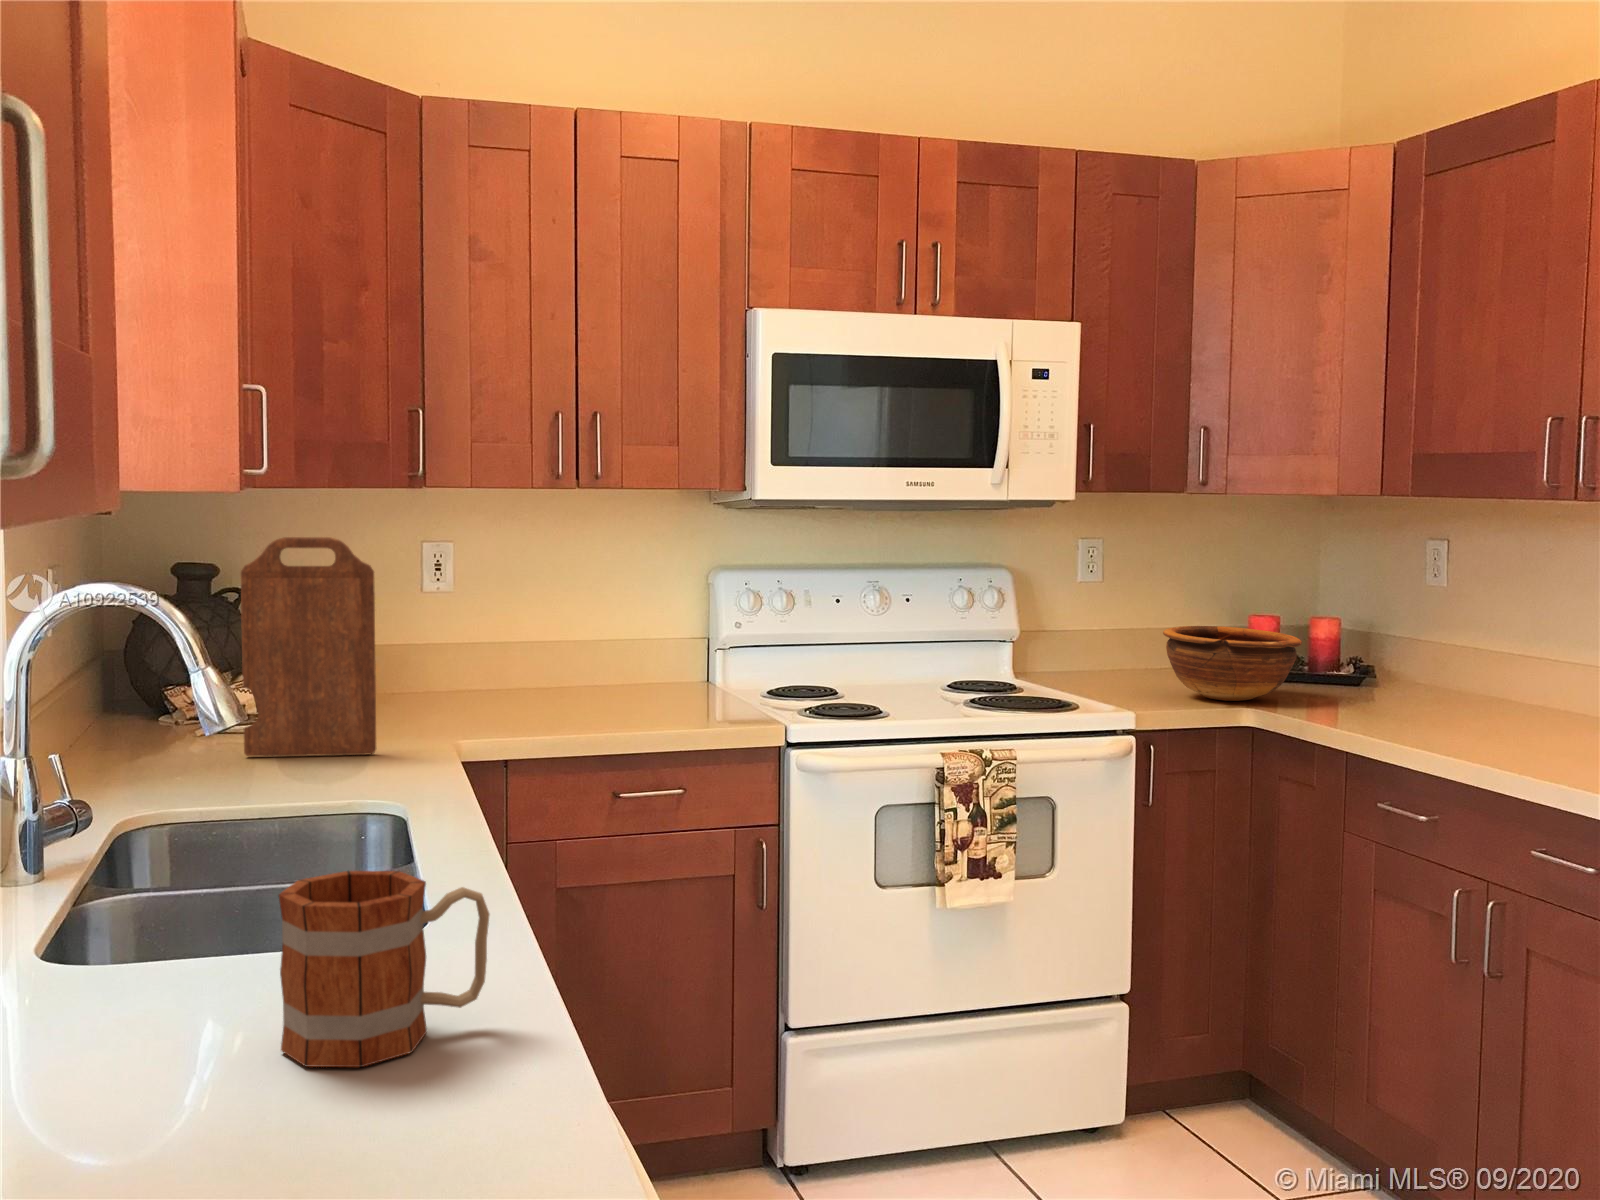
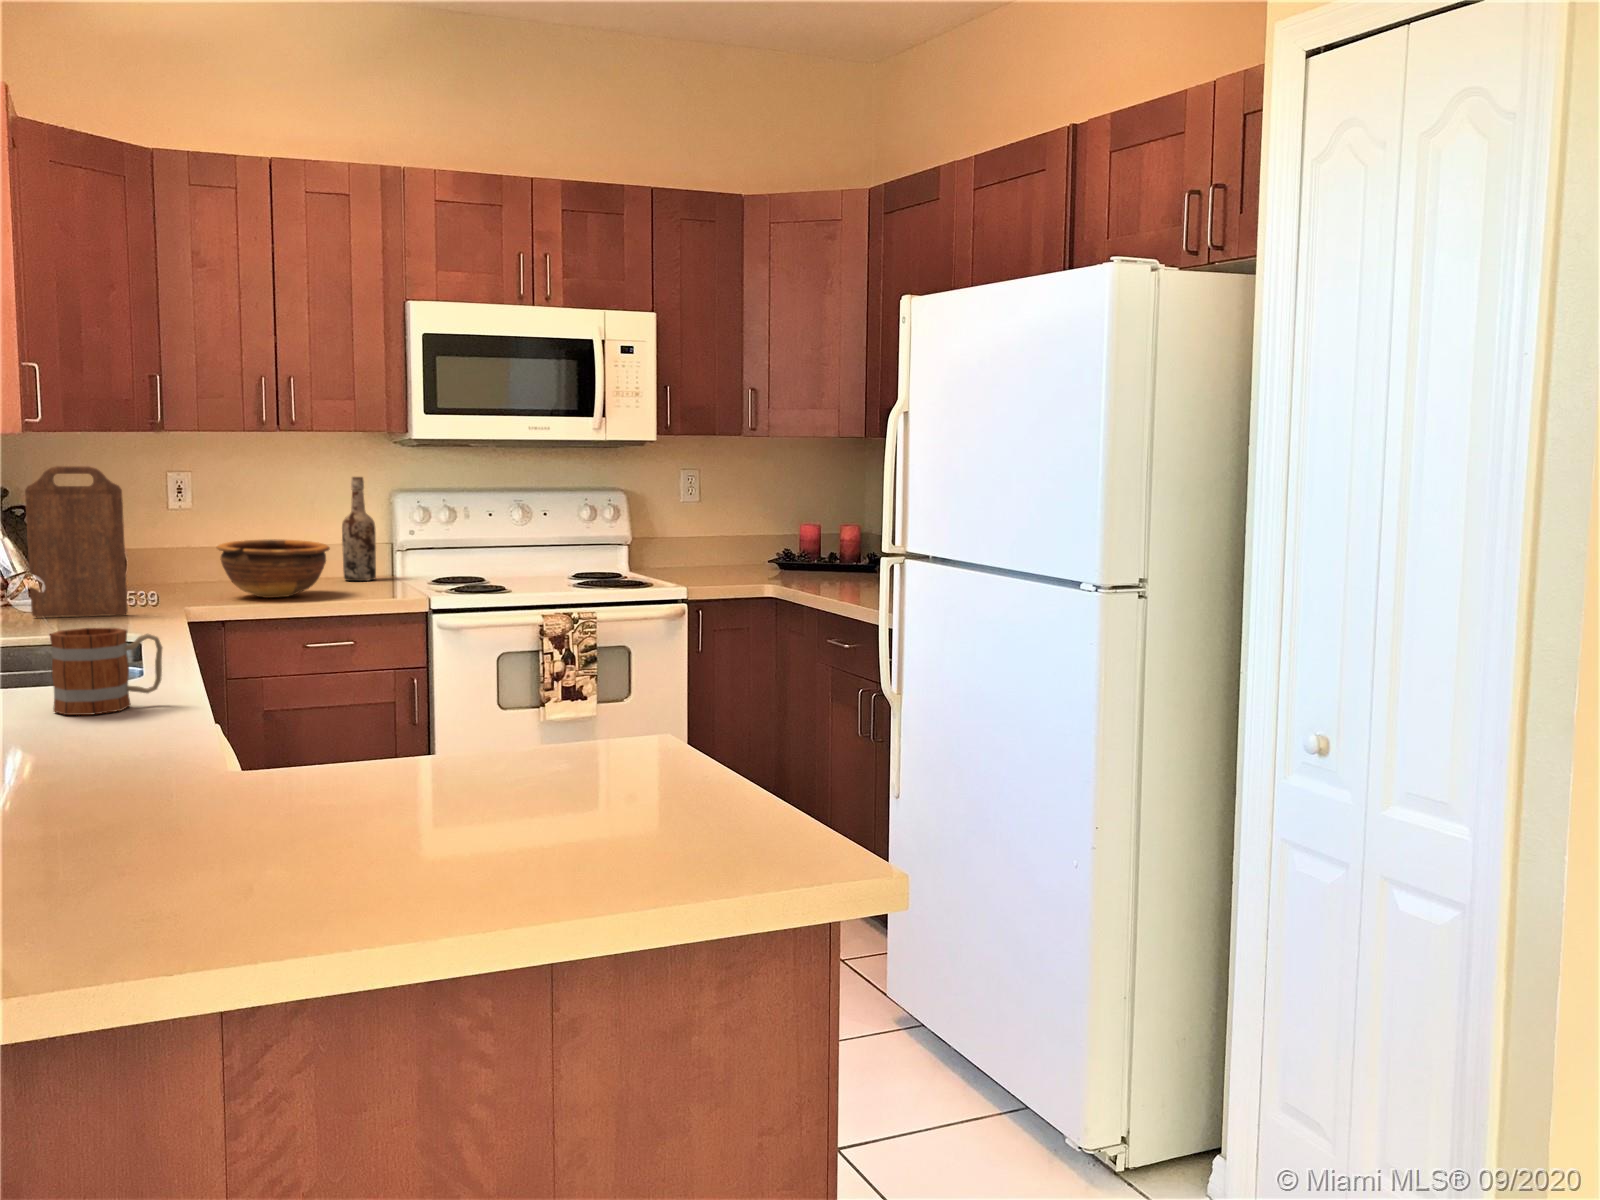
wine bottle: none [645,549,688,691] -> present [342,477,376,581]
bowl: present [1163,626,1302,701] -> present [217,539,330,598]

